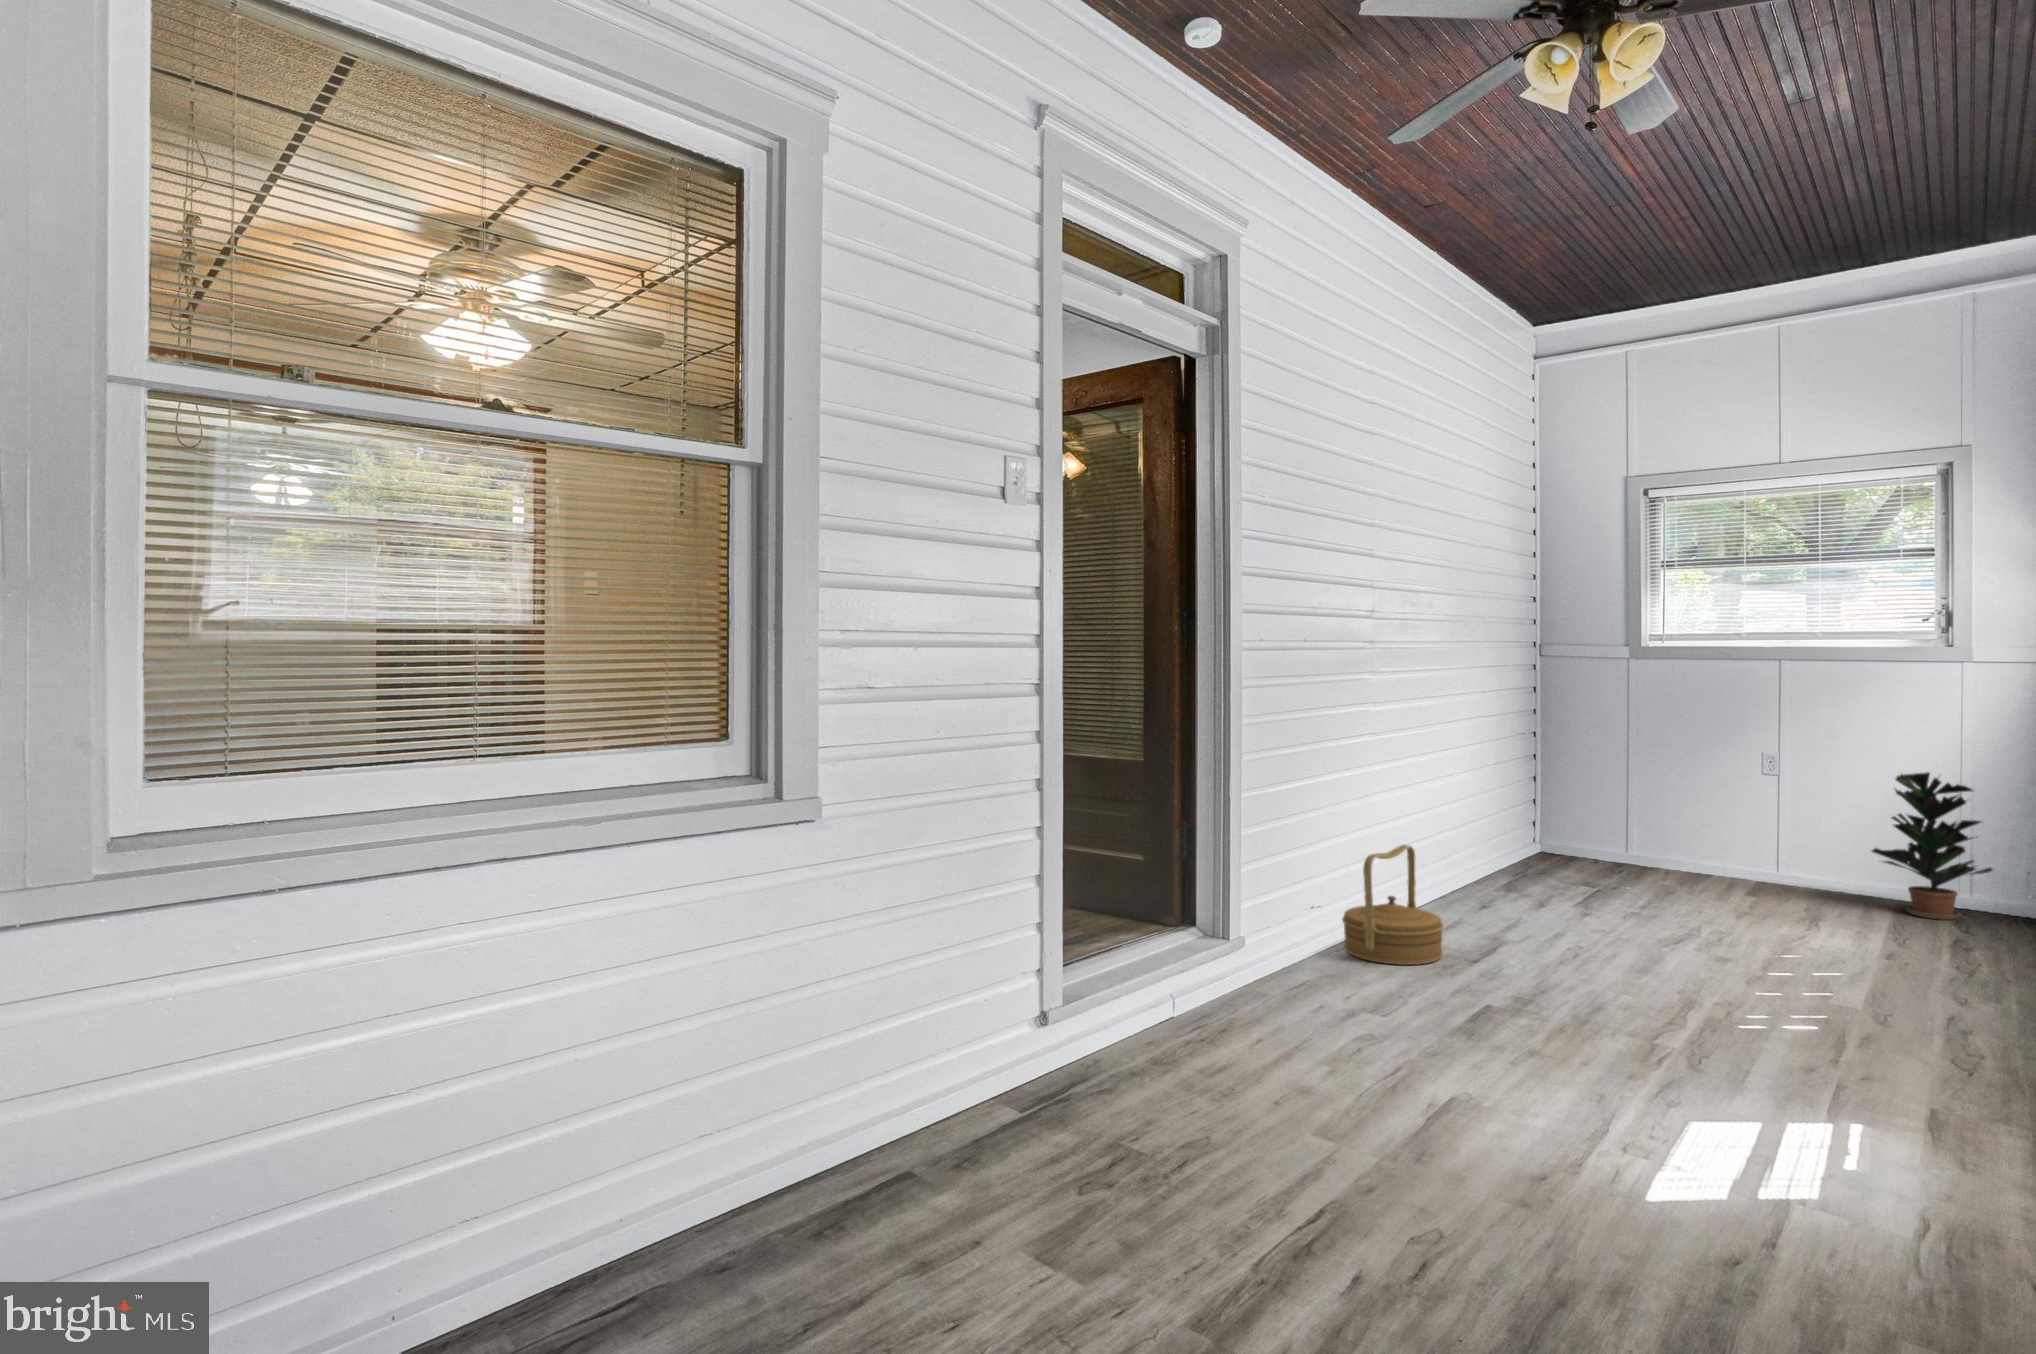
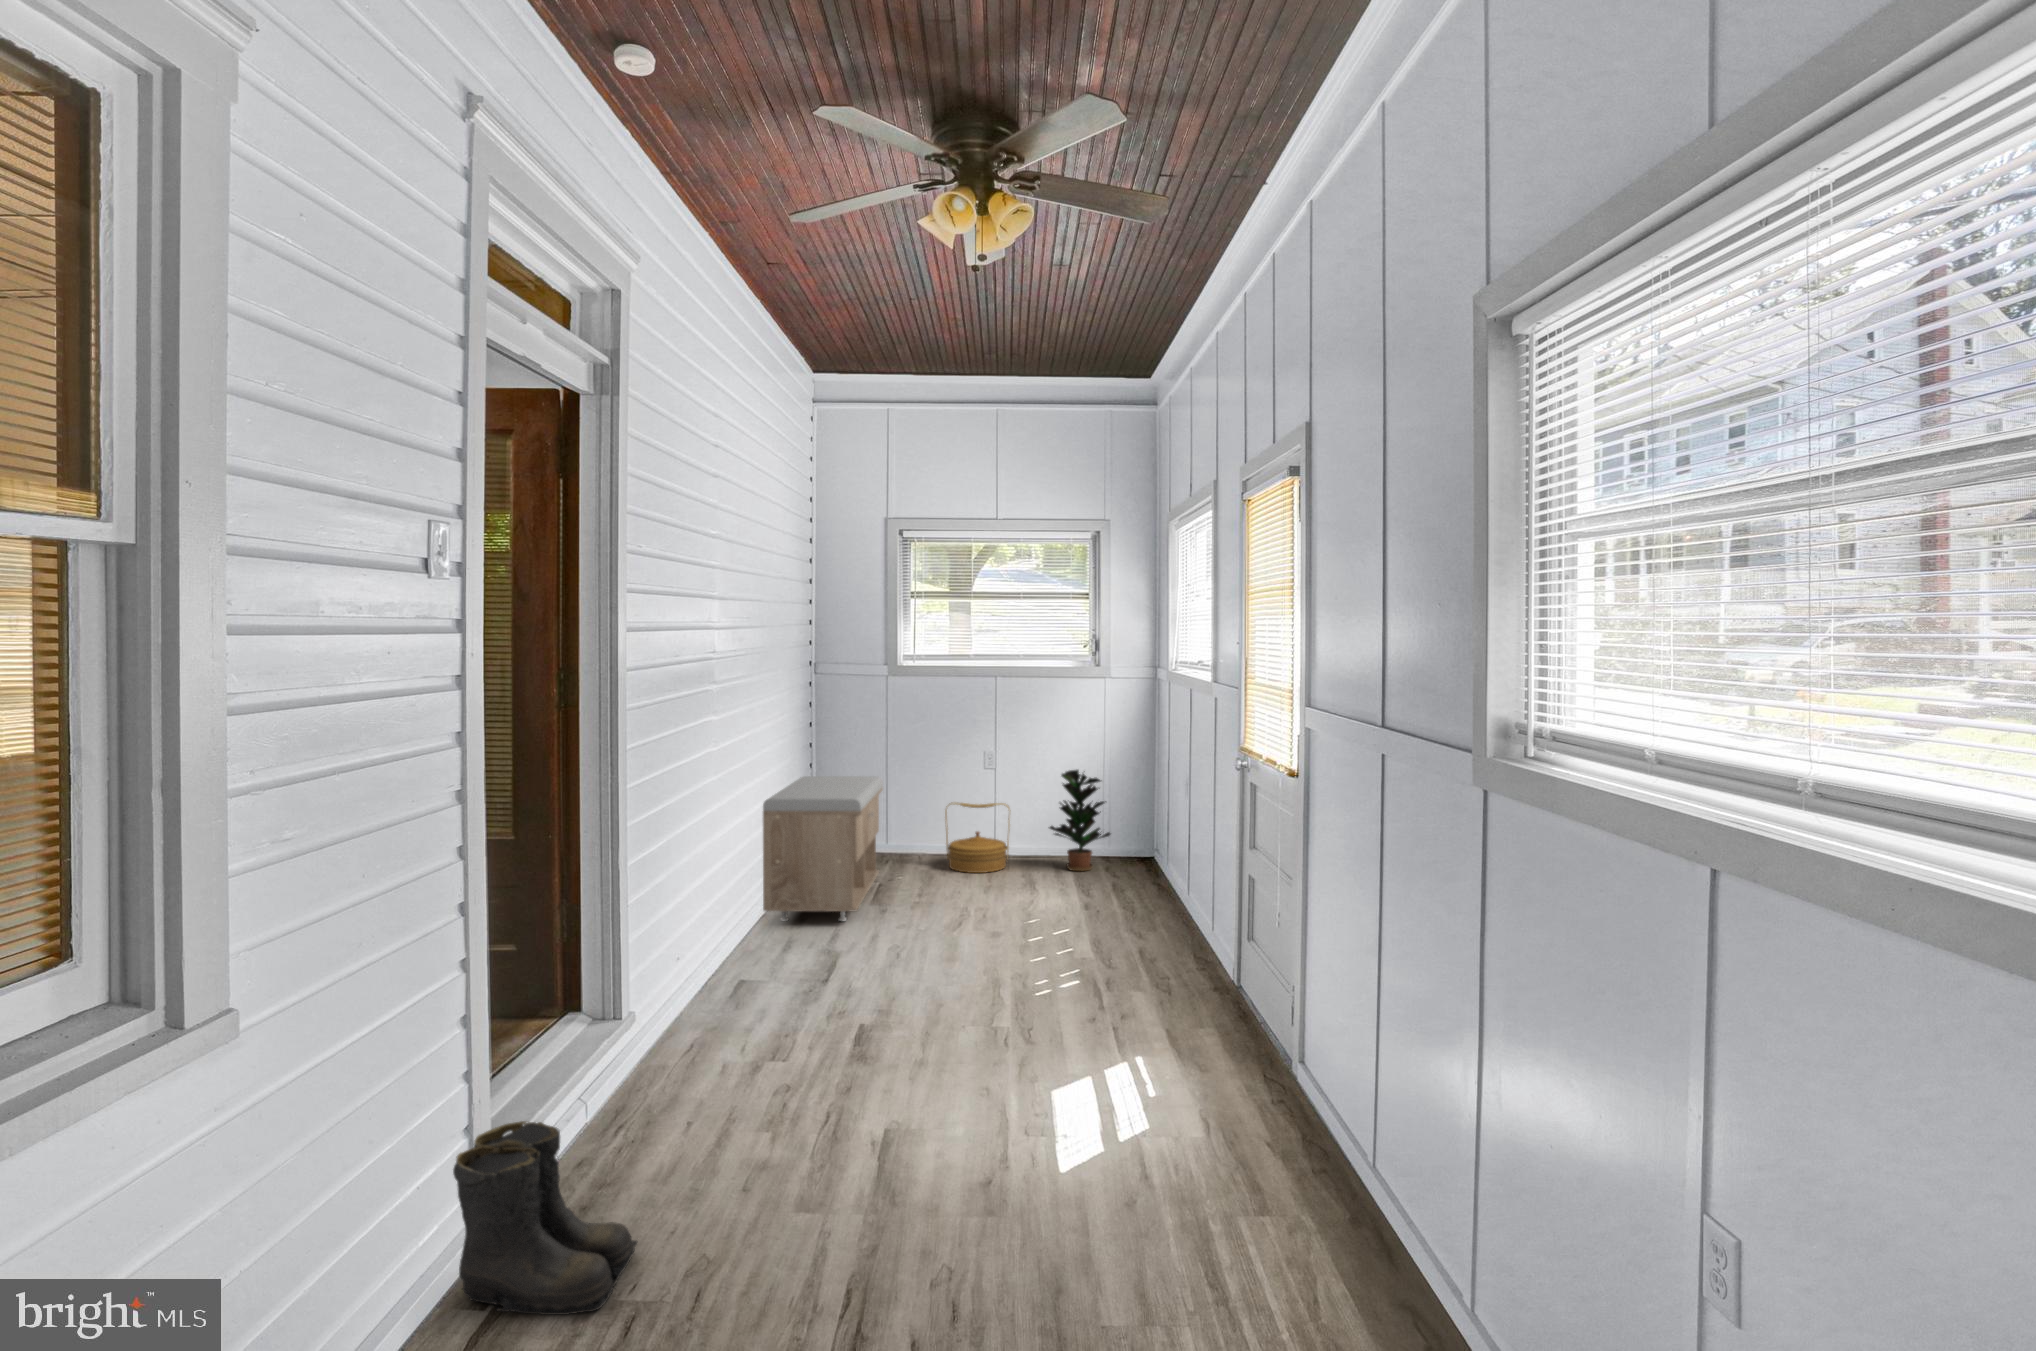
storage bench: none [1429,758,1599,917] -> present [763,776,883,921]
woven basket: present [1342,845,1444,965] -> present [945,803,1009,873]
boots: none [1011,969,1158,1141] -> present [453,1121,637,1315]

